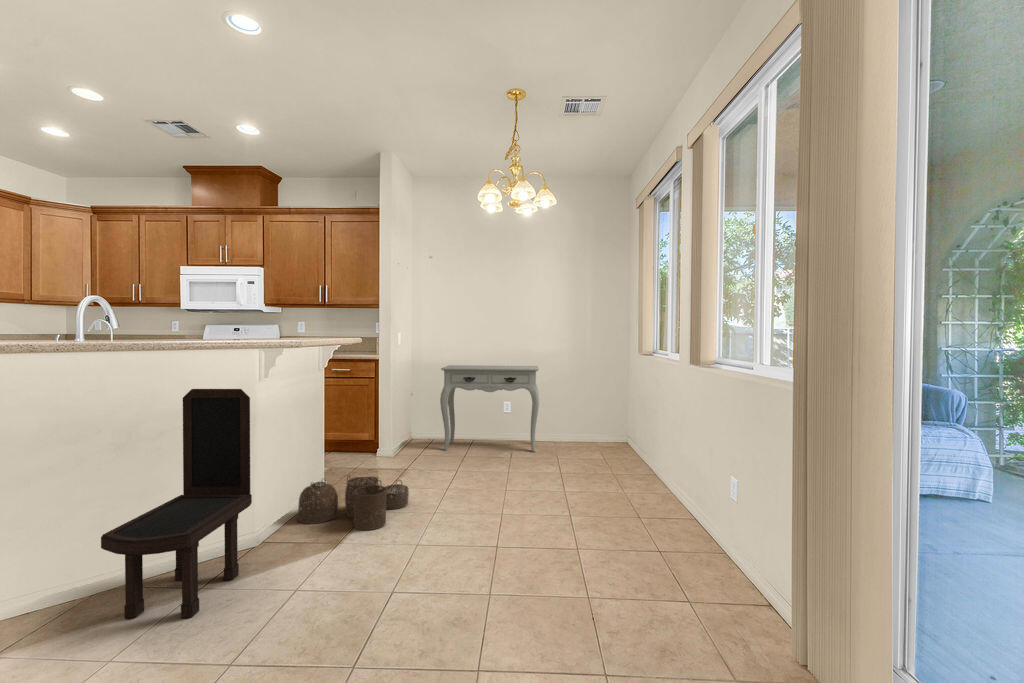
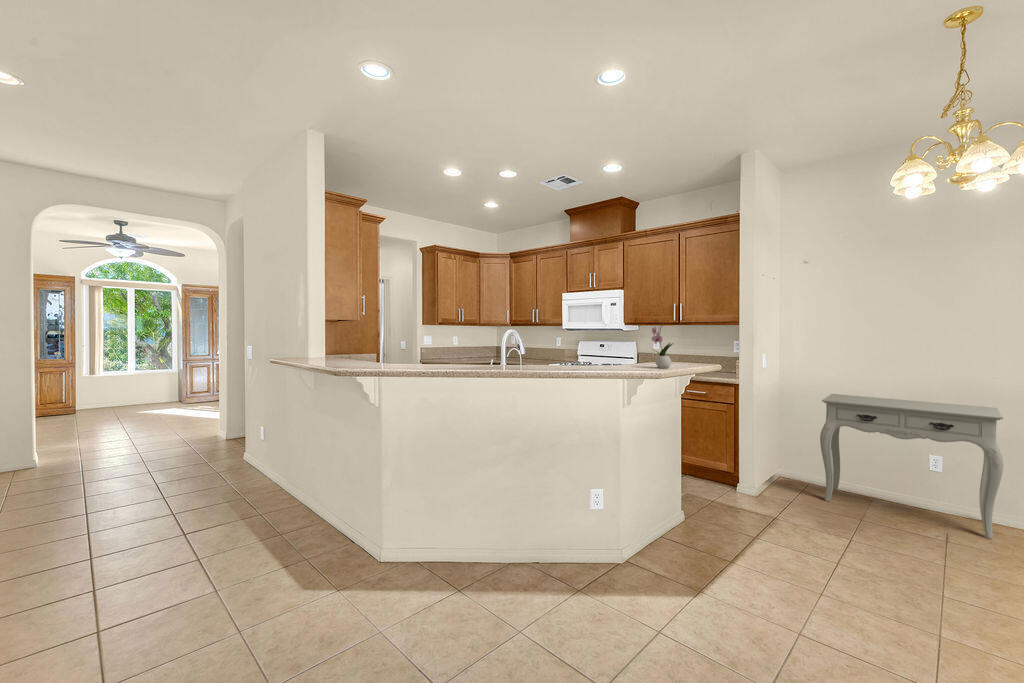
flower arrangement: none [296,291,318,338] -> present [652,320,673,368]
dining chair: present [101,389,252,619] -> none [496,427,609,653]
woven basket: present [297,475,409,530] -> none [652,522,781,605]

